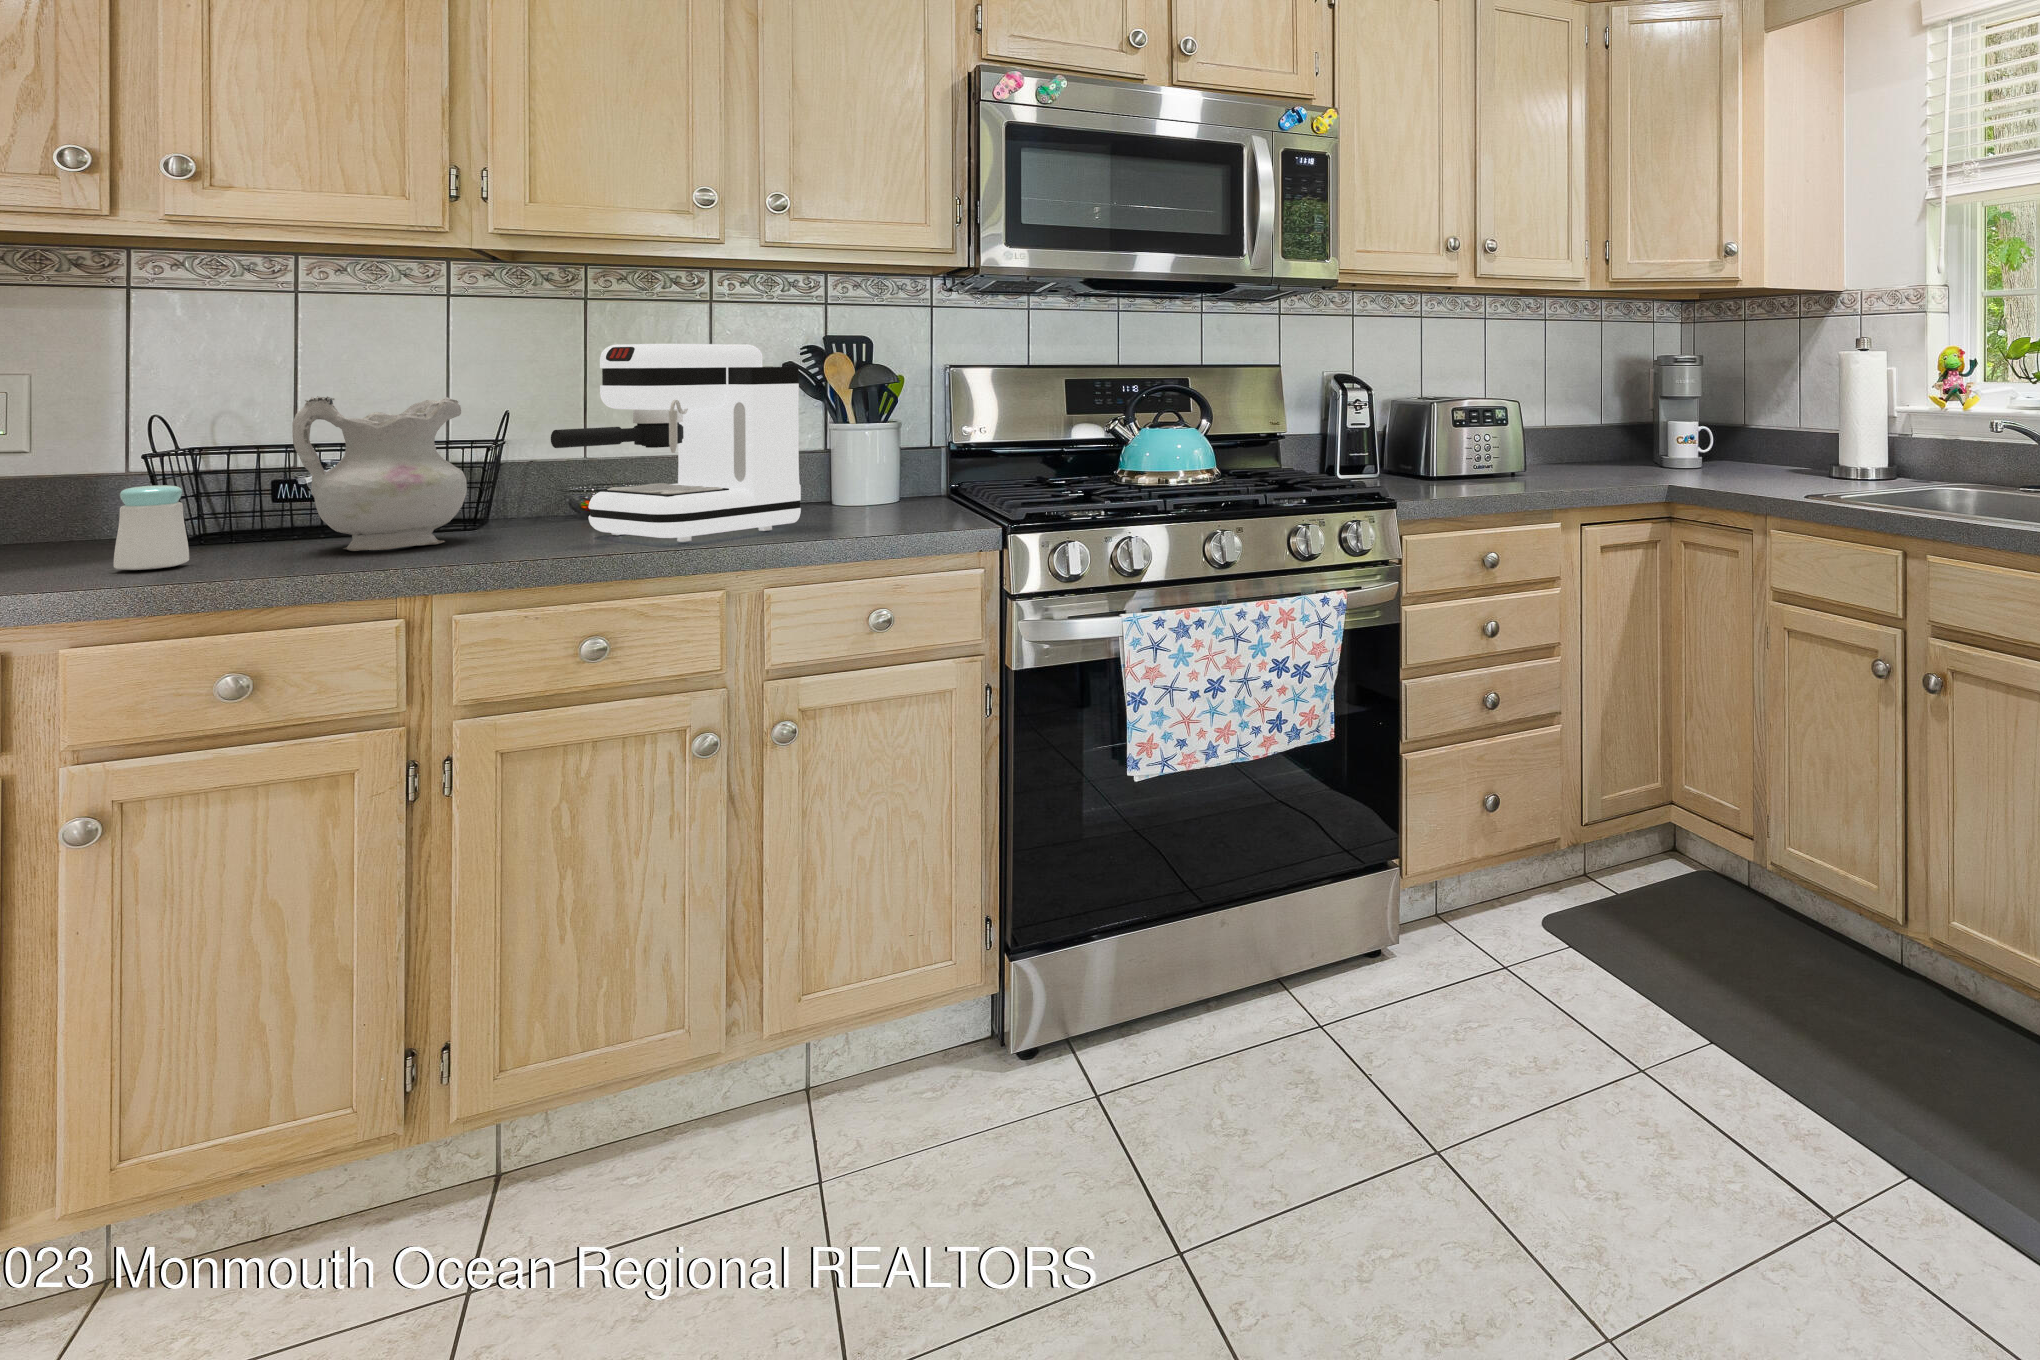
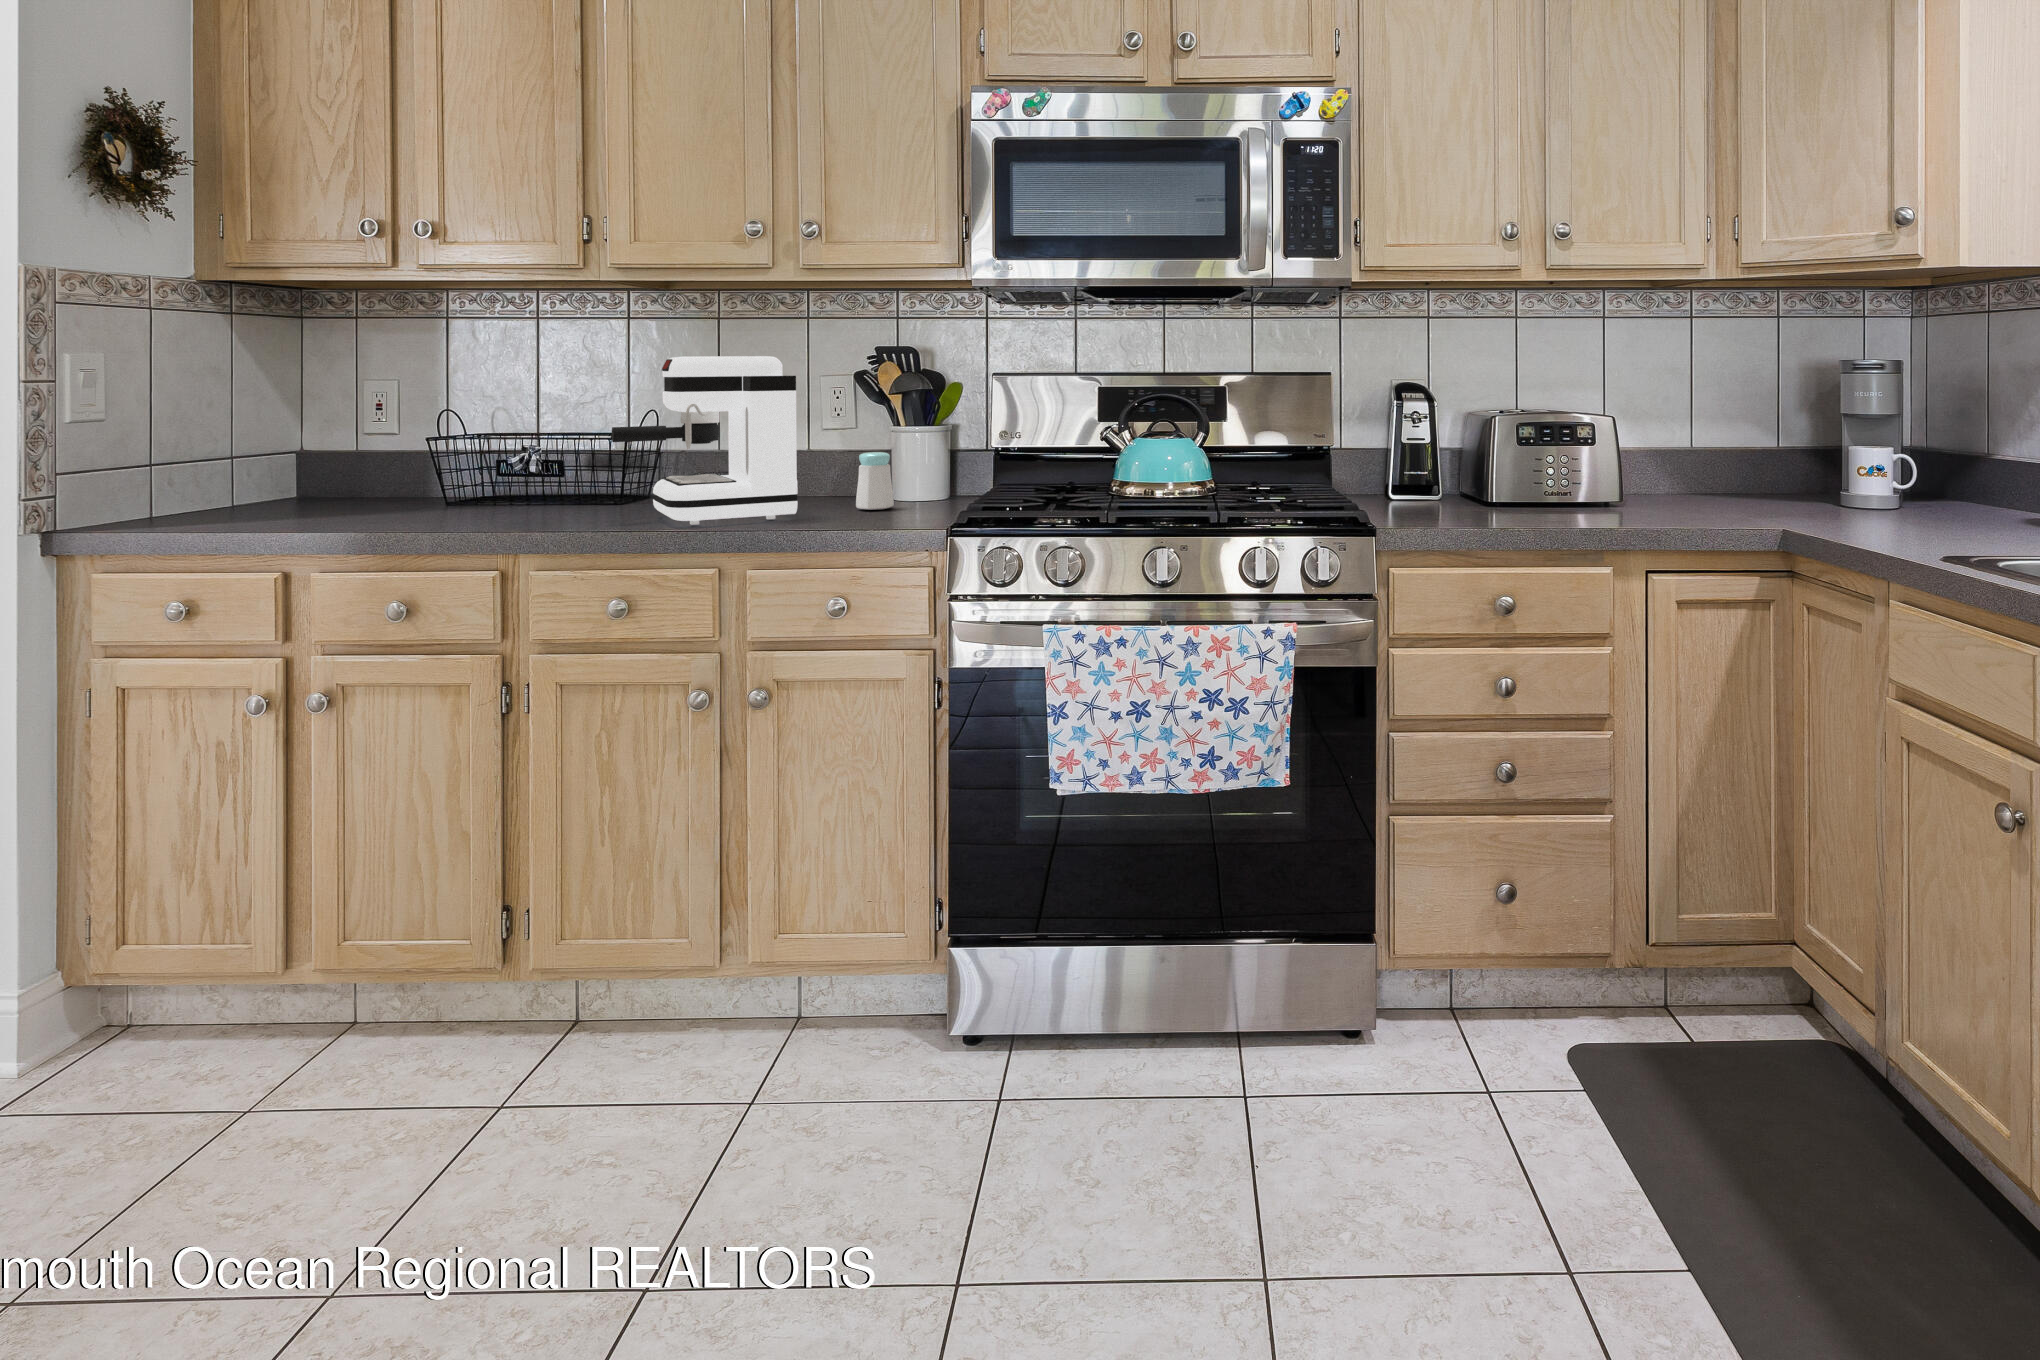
ceramic pitcher: present [292,396,467,551] -> none [473,398,591,517]
salt shaker: present [114,485,189,570] -> present [856,452,894,510]

